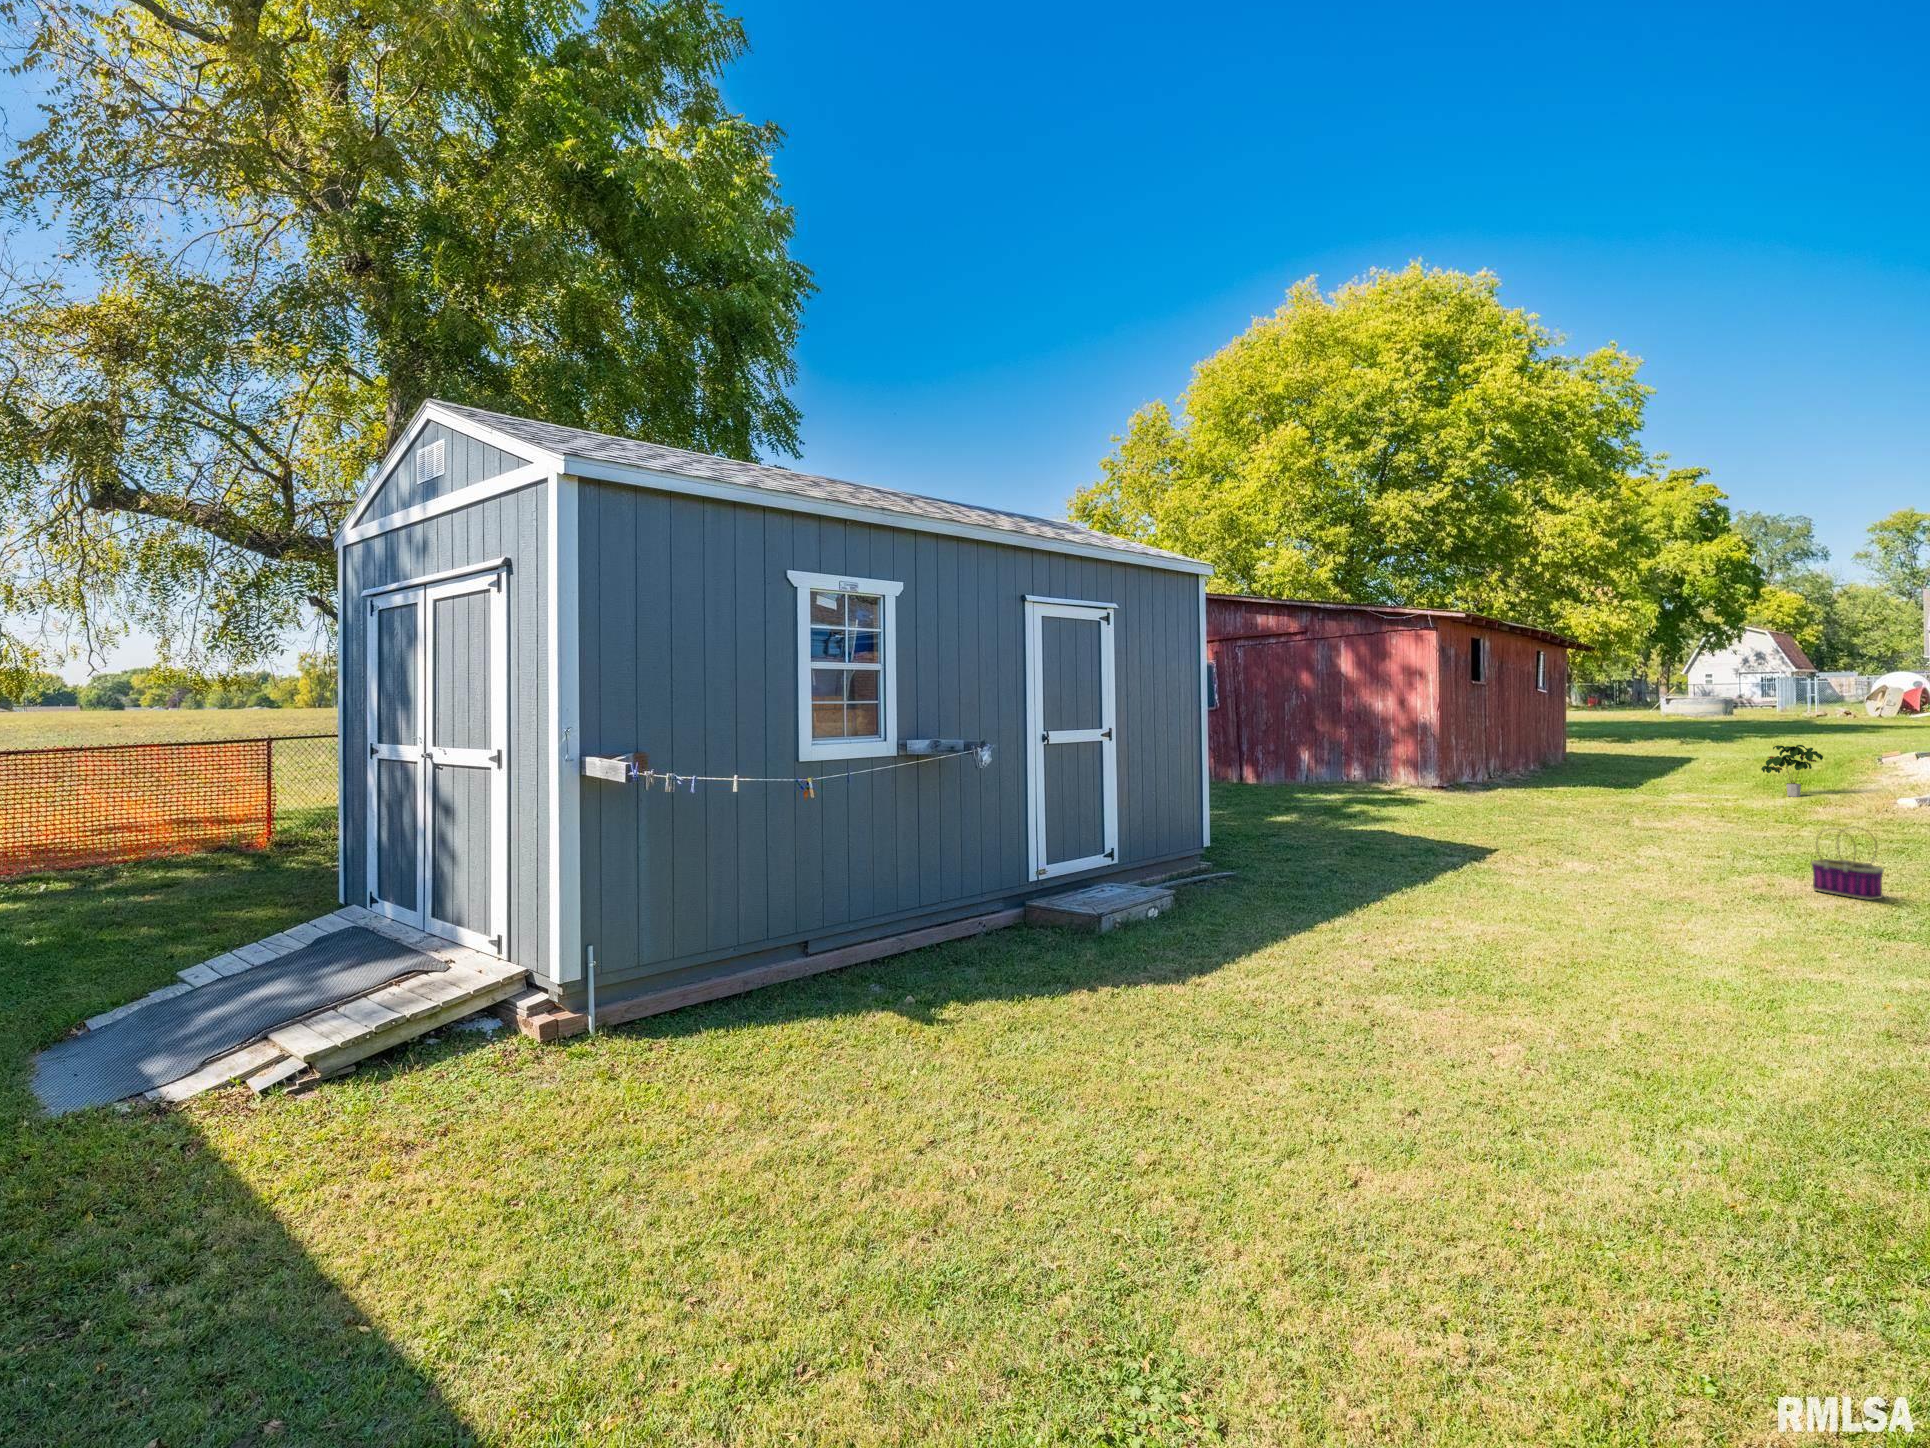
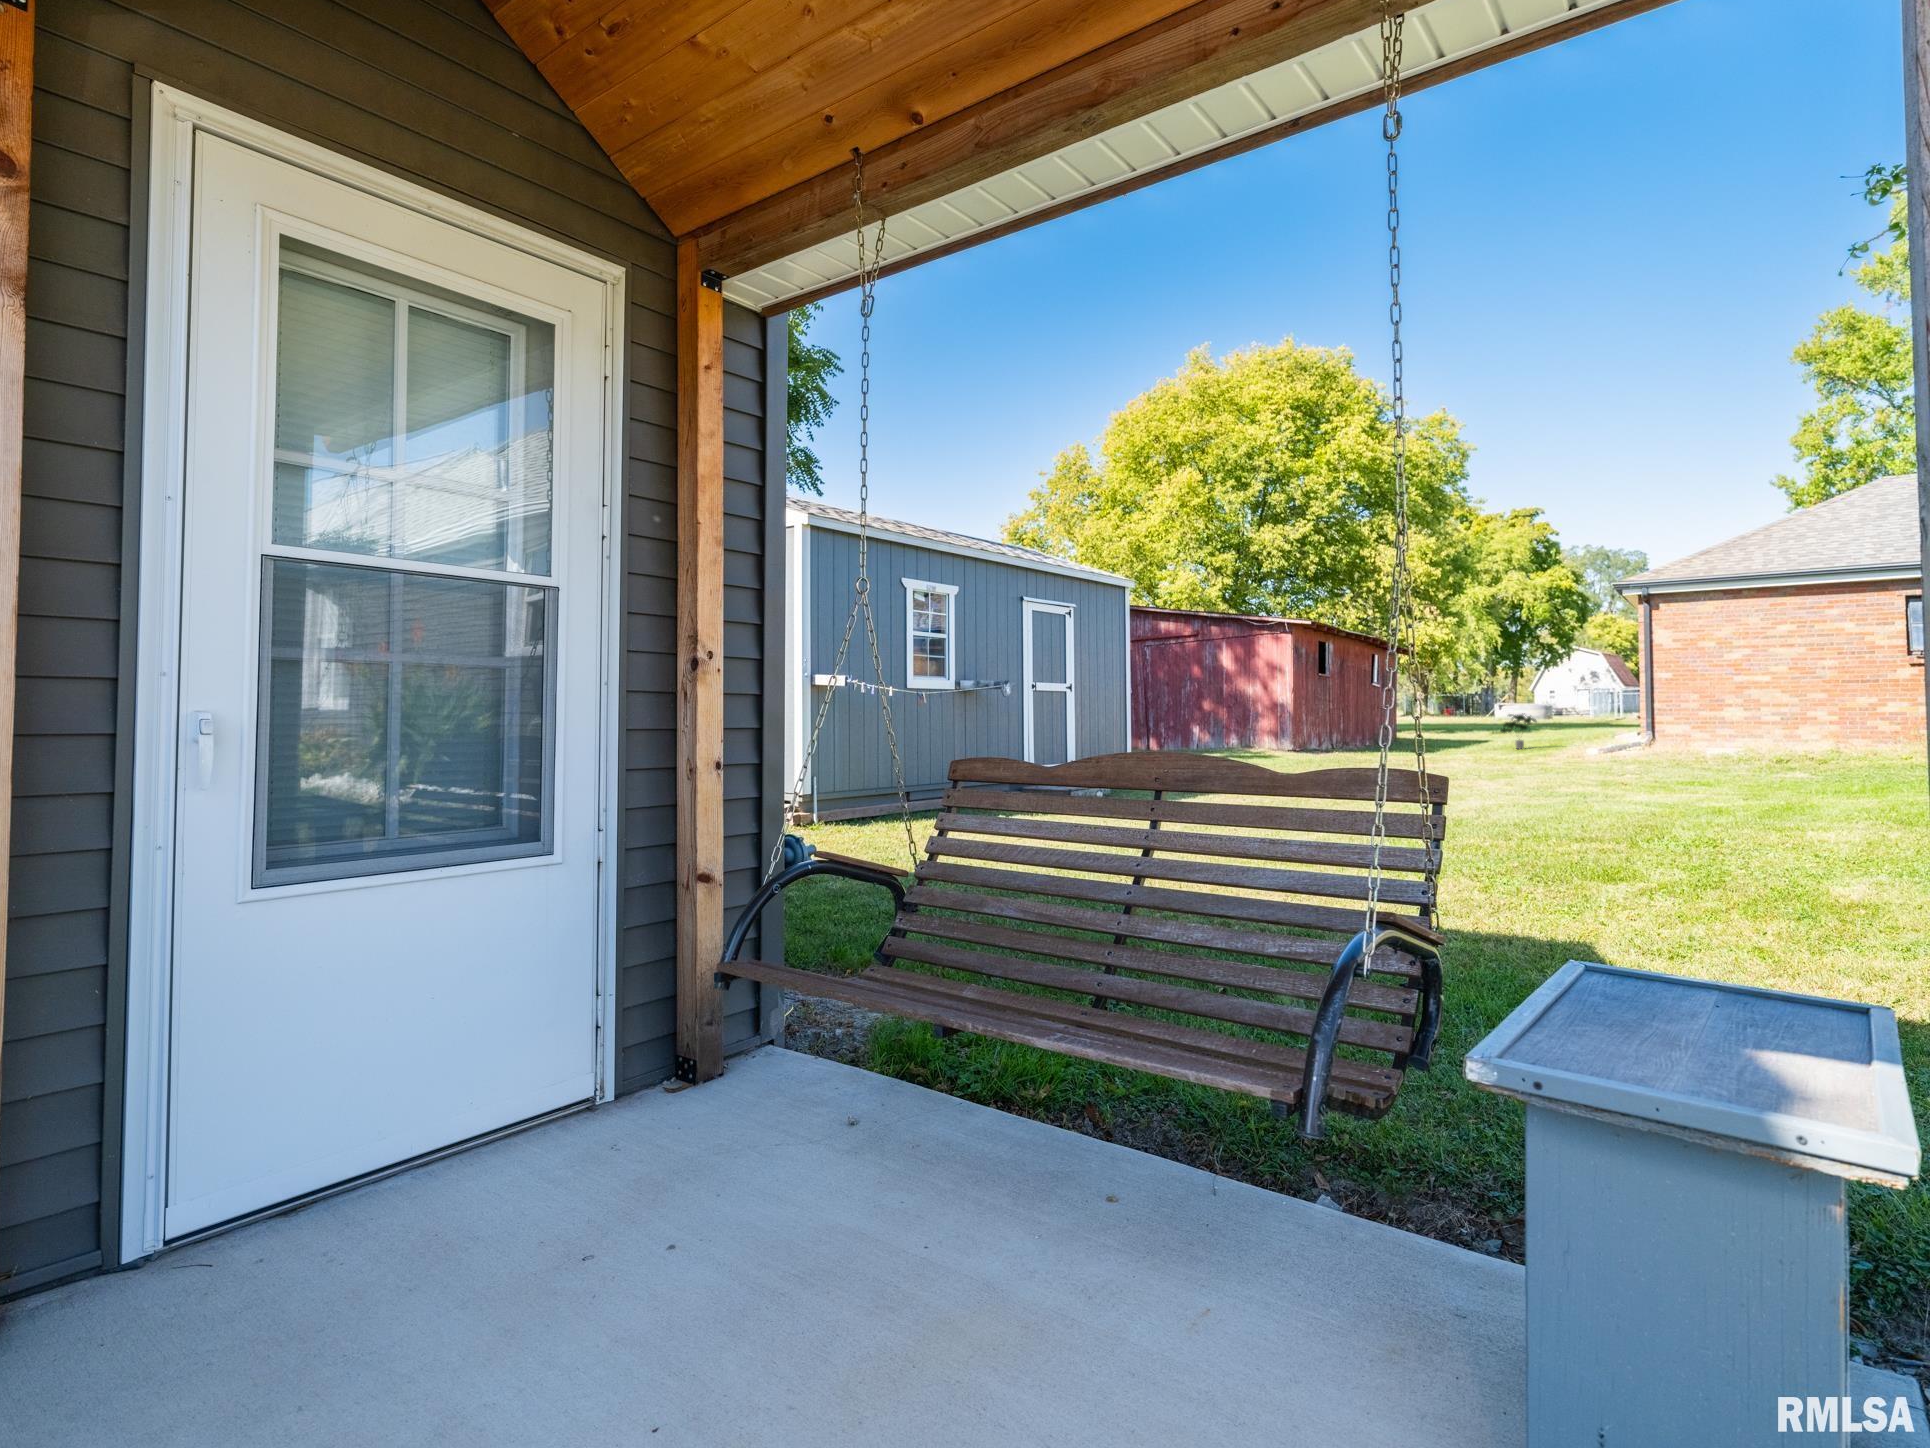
basket: present [1811,829,1884,900] -> none [1478,738,1511,778]

